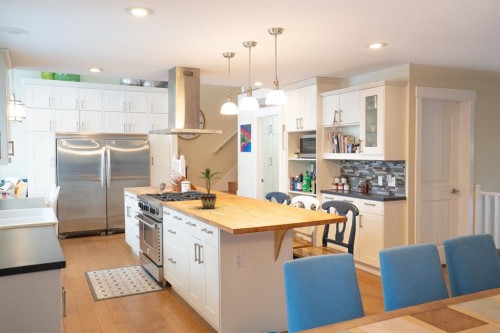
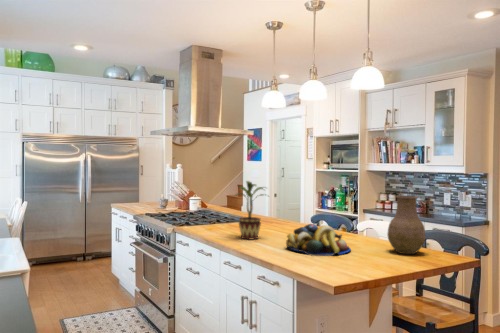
vase: none [295,177,320,217] -> present [388,196,425,254]
fruit bowl: none [227,197,271,217] -> present [286,224,351,256]

